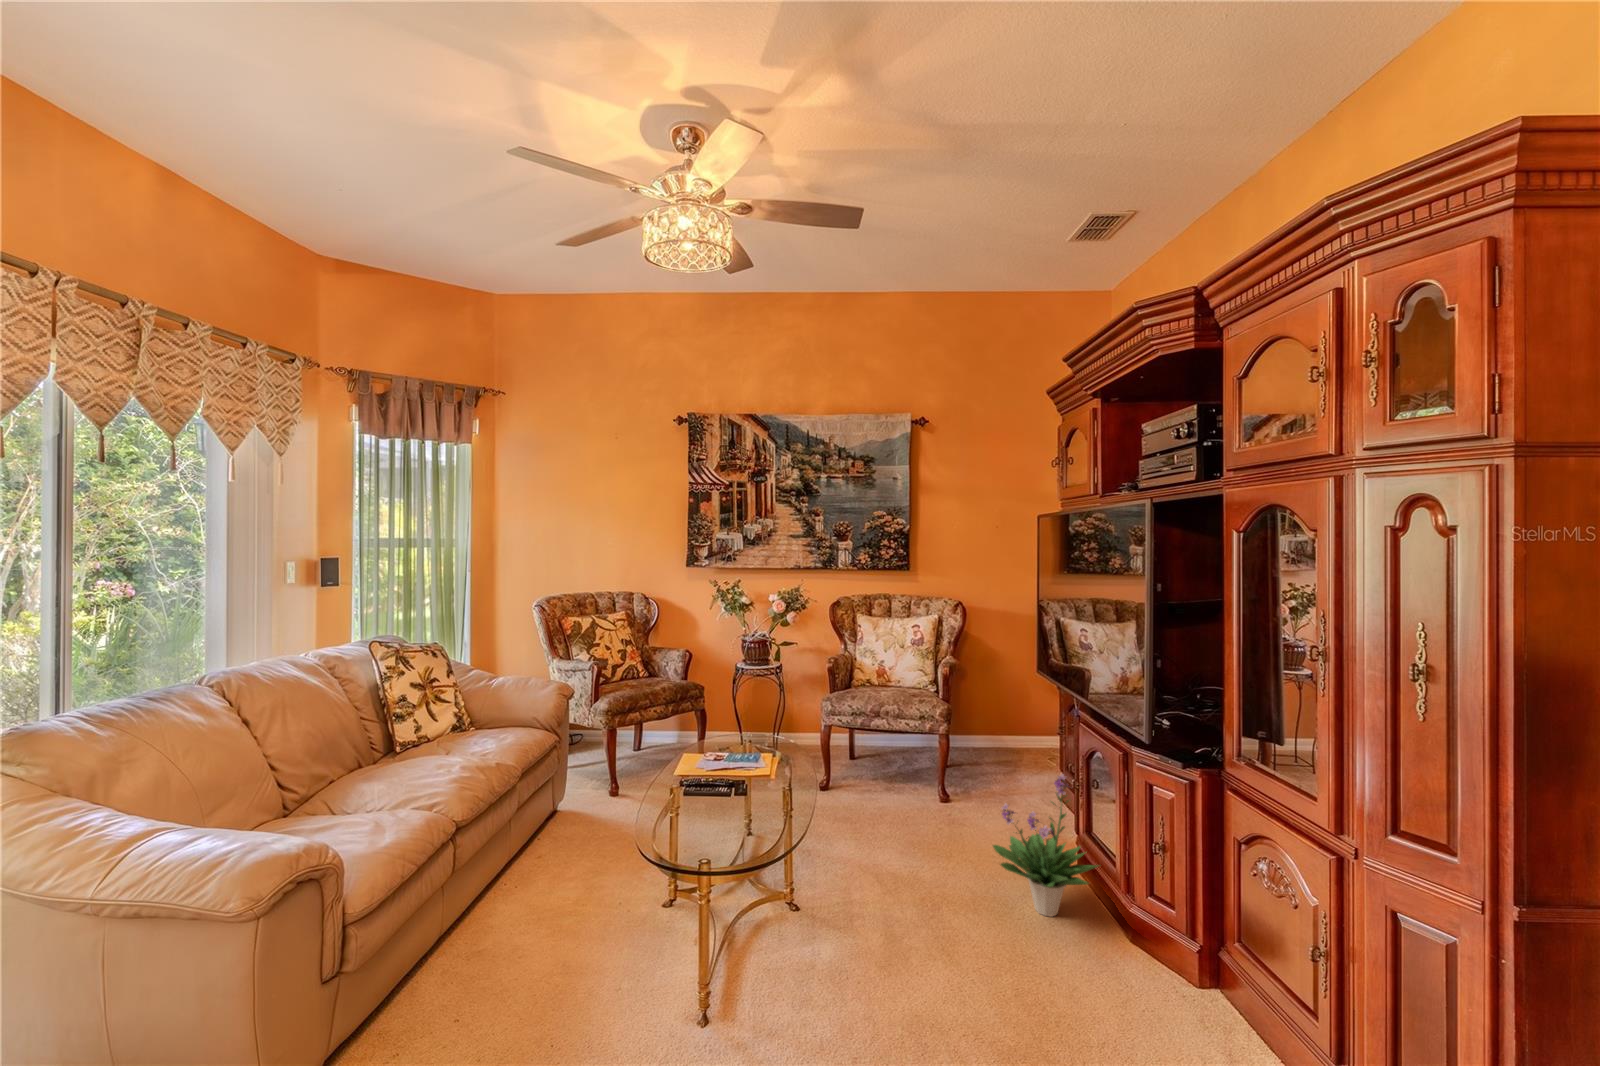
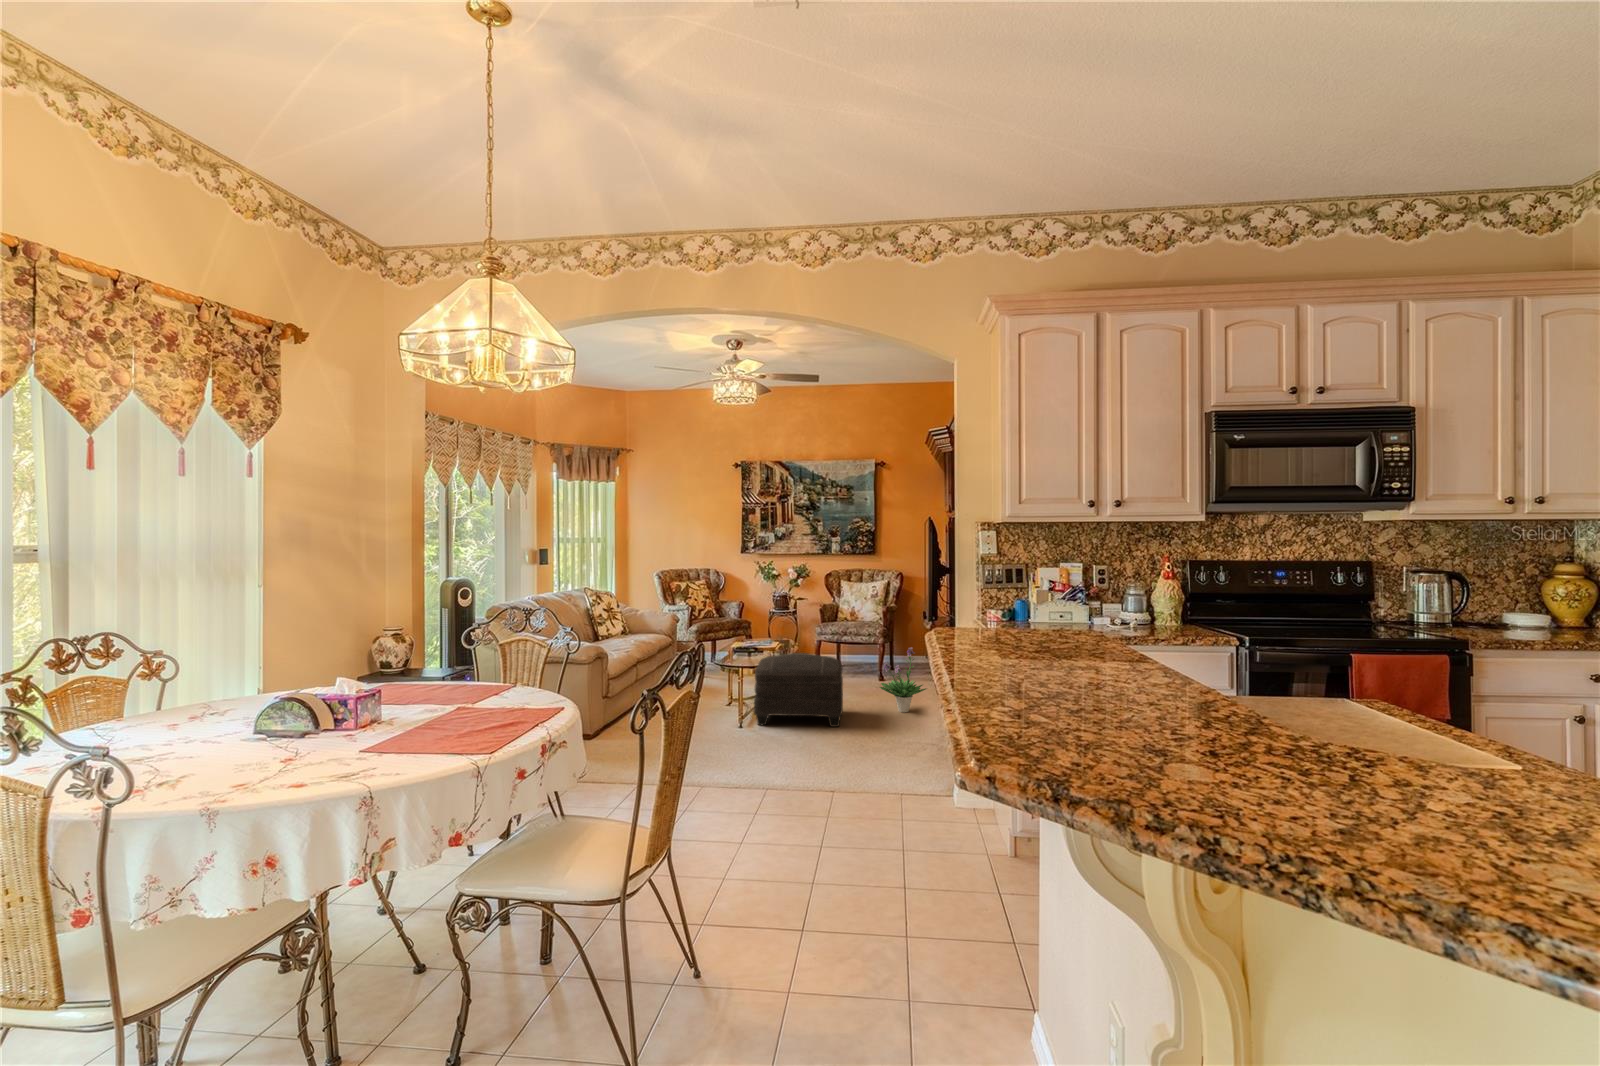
ottoman: none [735,801,953,1009] -> present [754,653,843,727]

